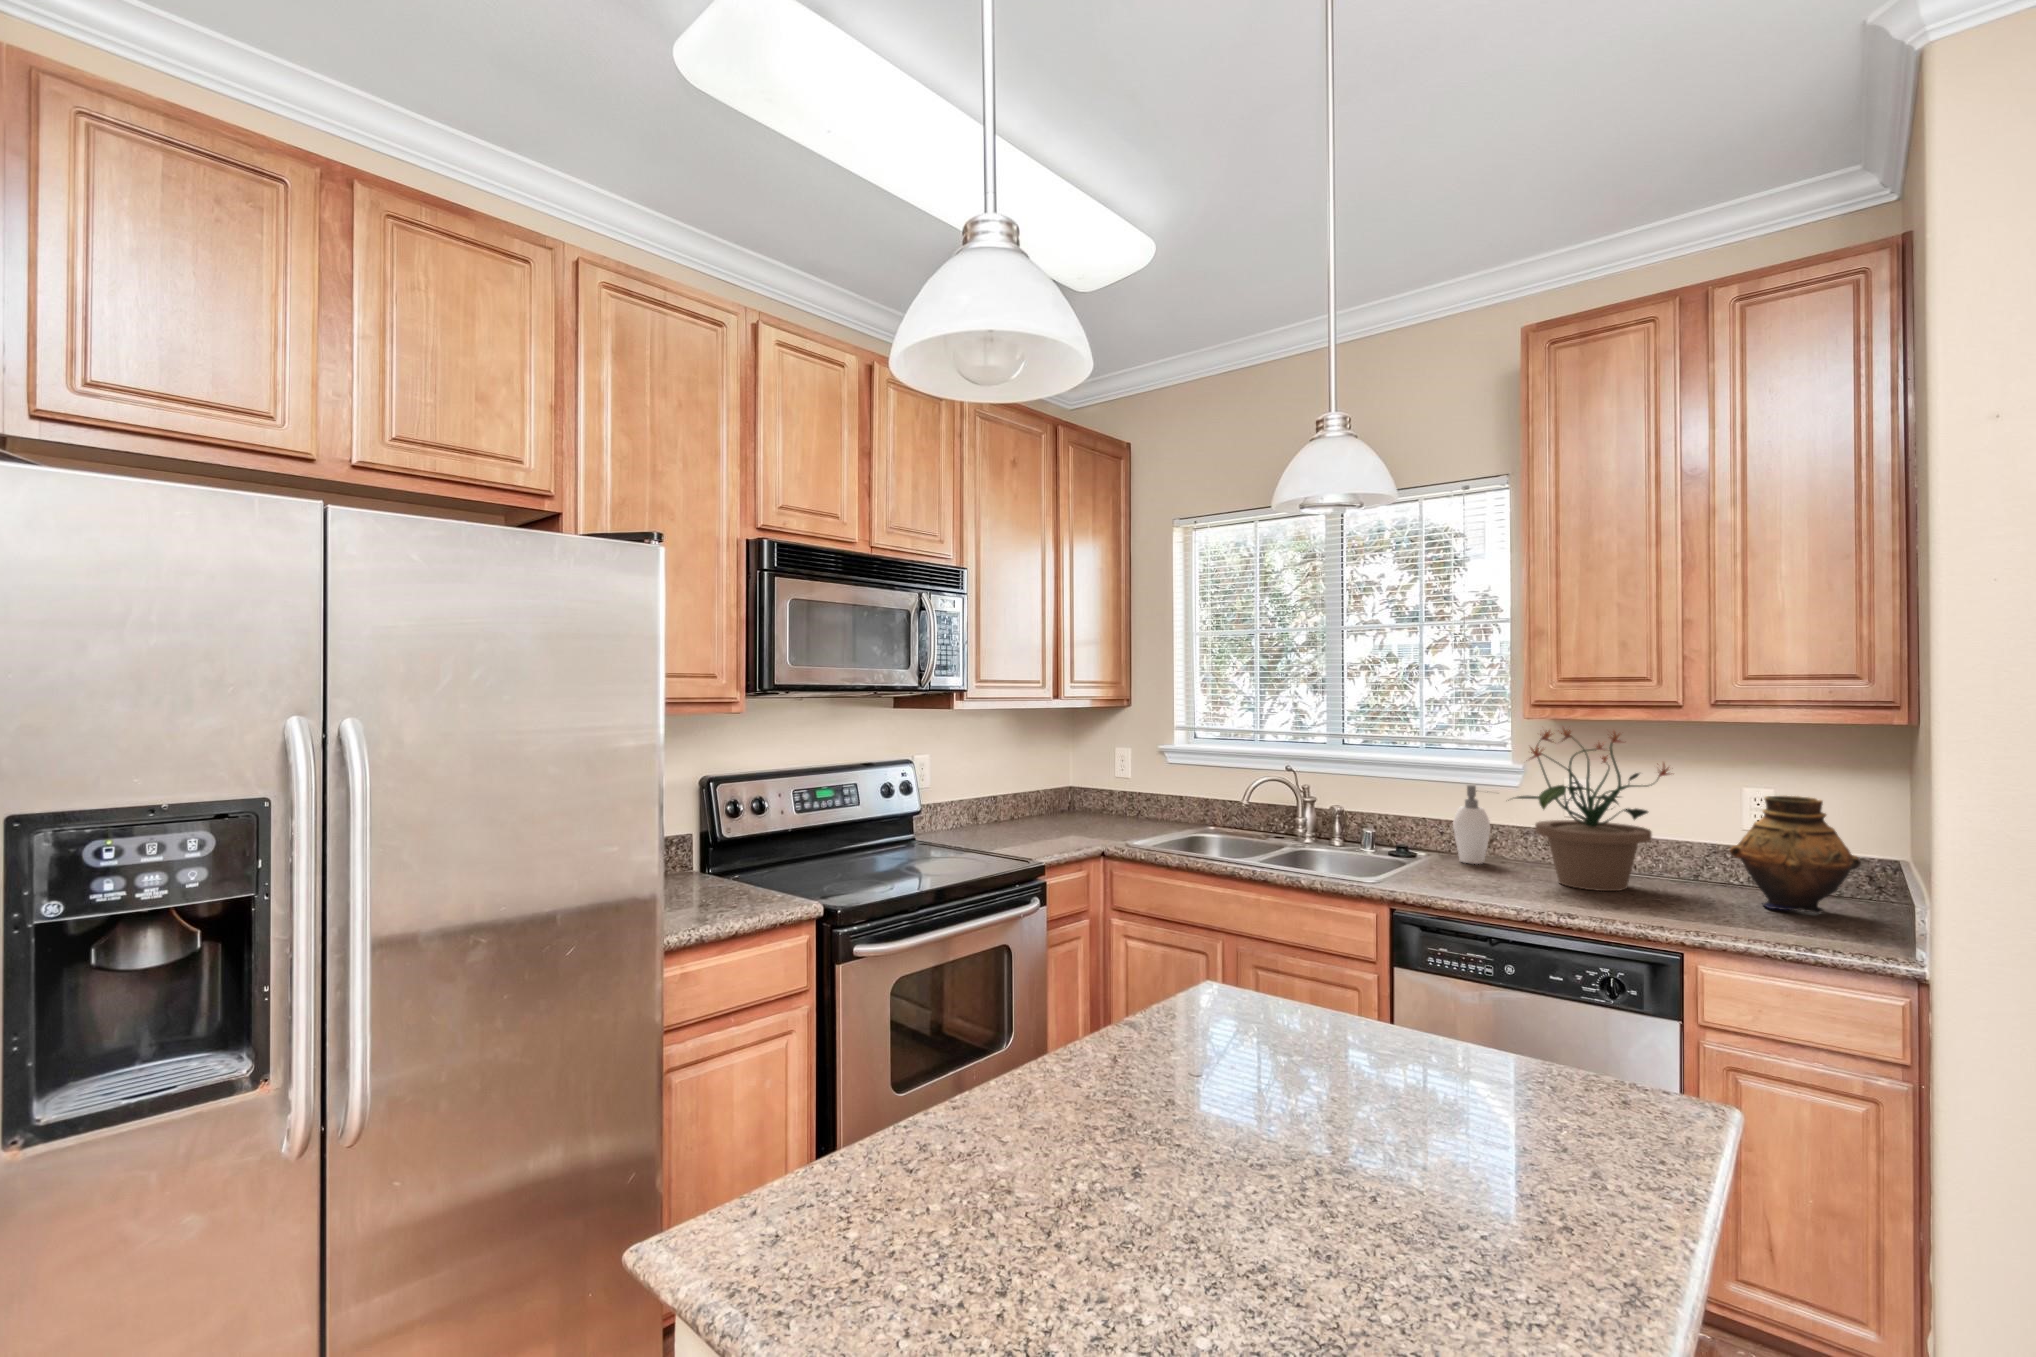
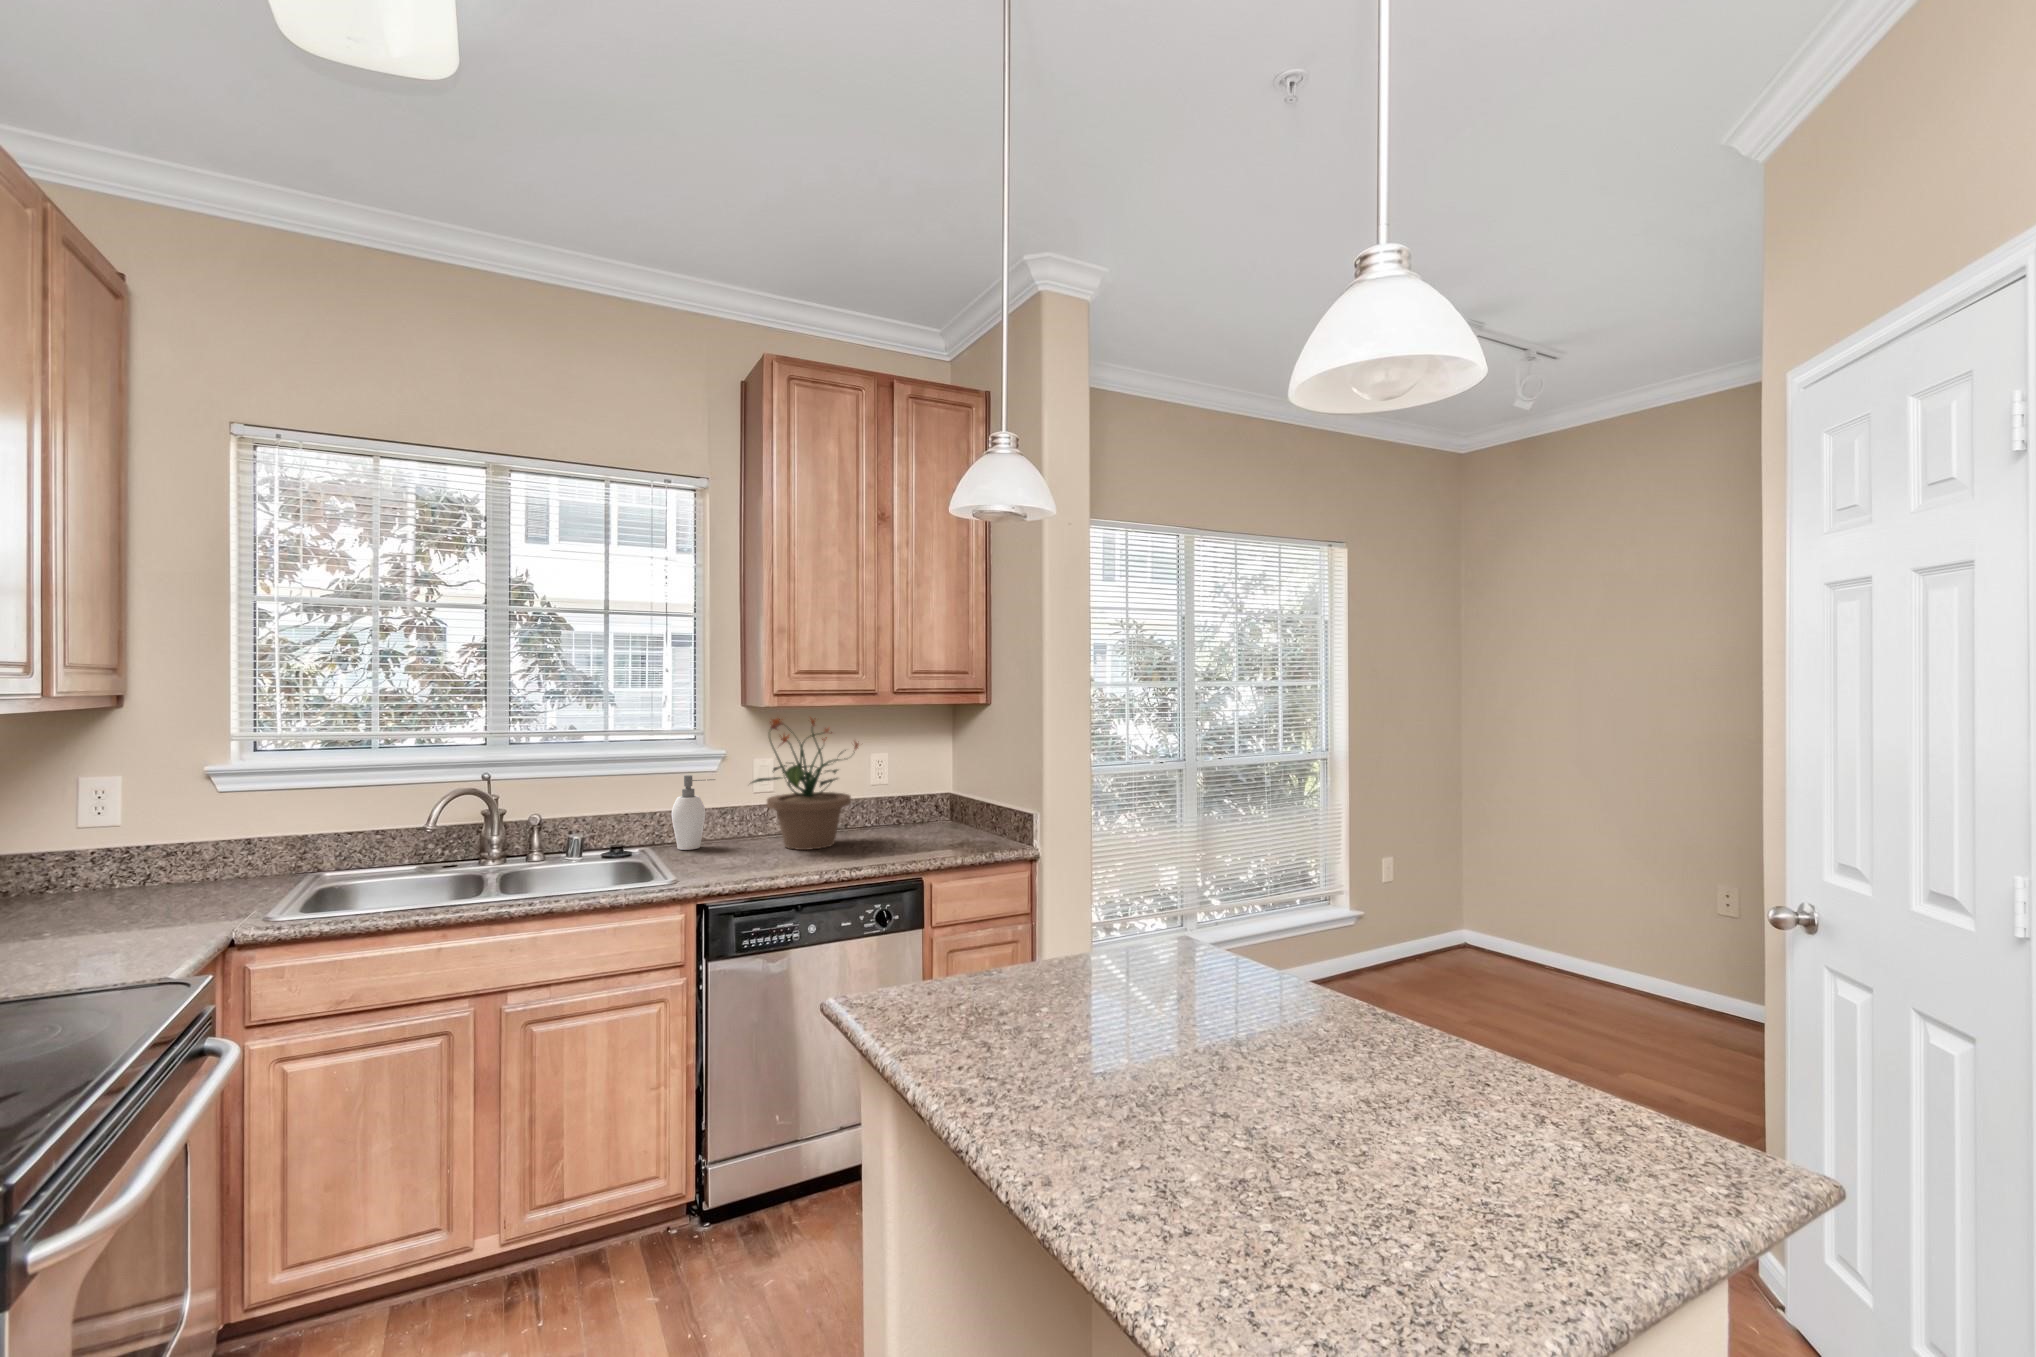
vase: present [1729,796,1861,913] -> none [902,755,965,836]

